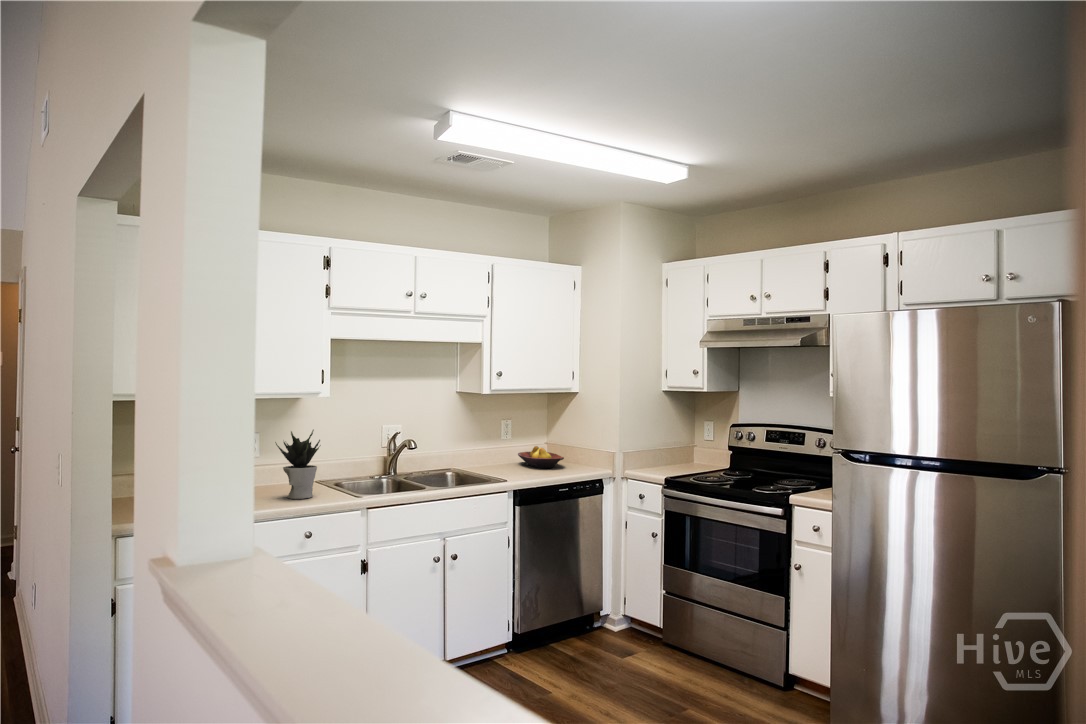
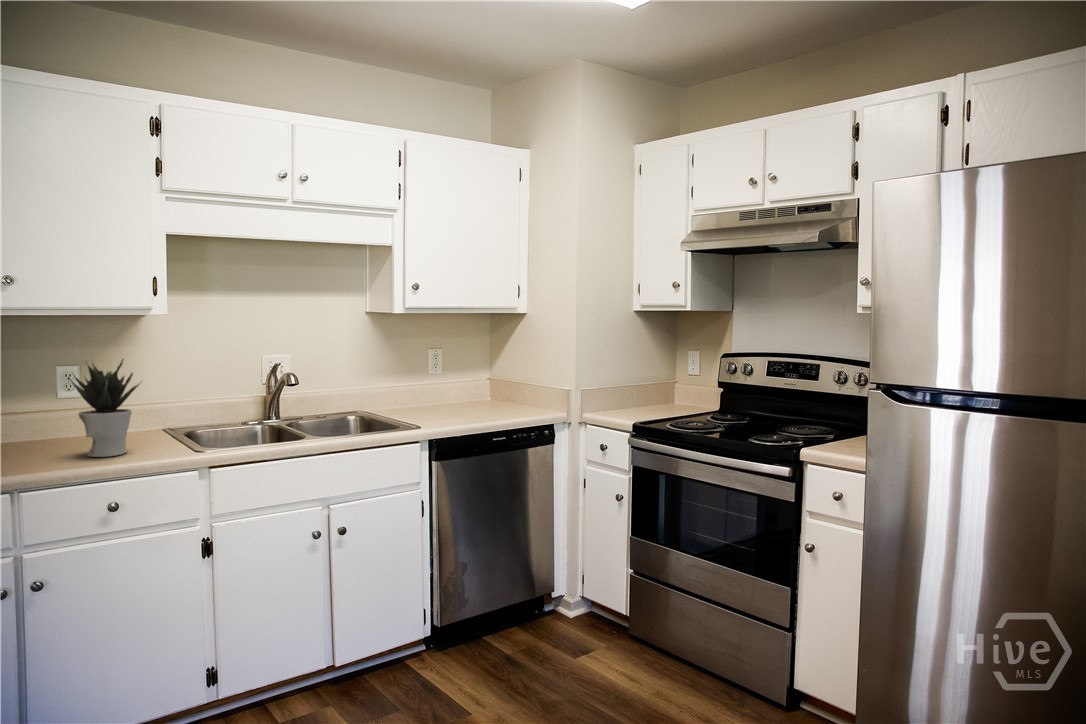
fruit bowl: present [518,446,564,468] -> none [449,383,506,411]

